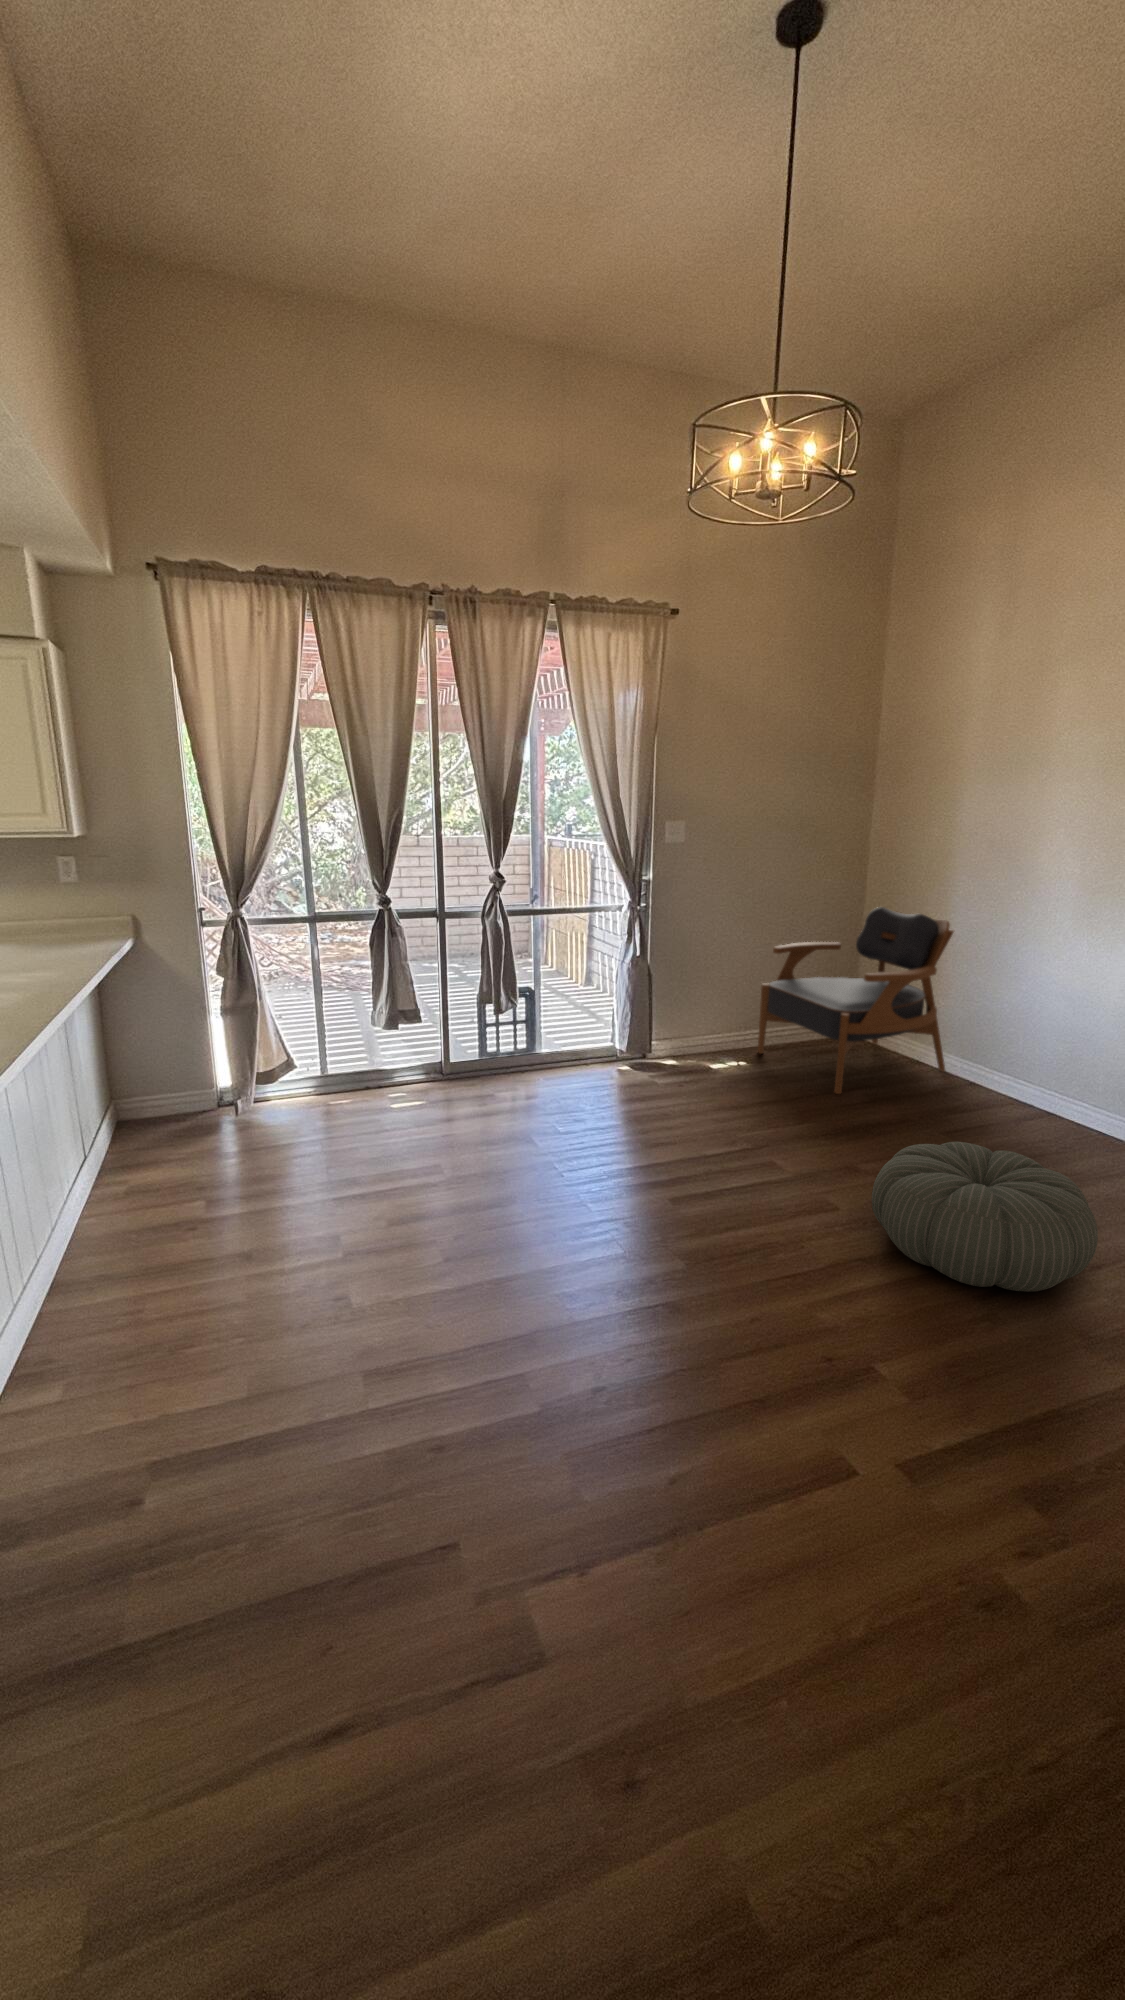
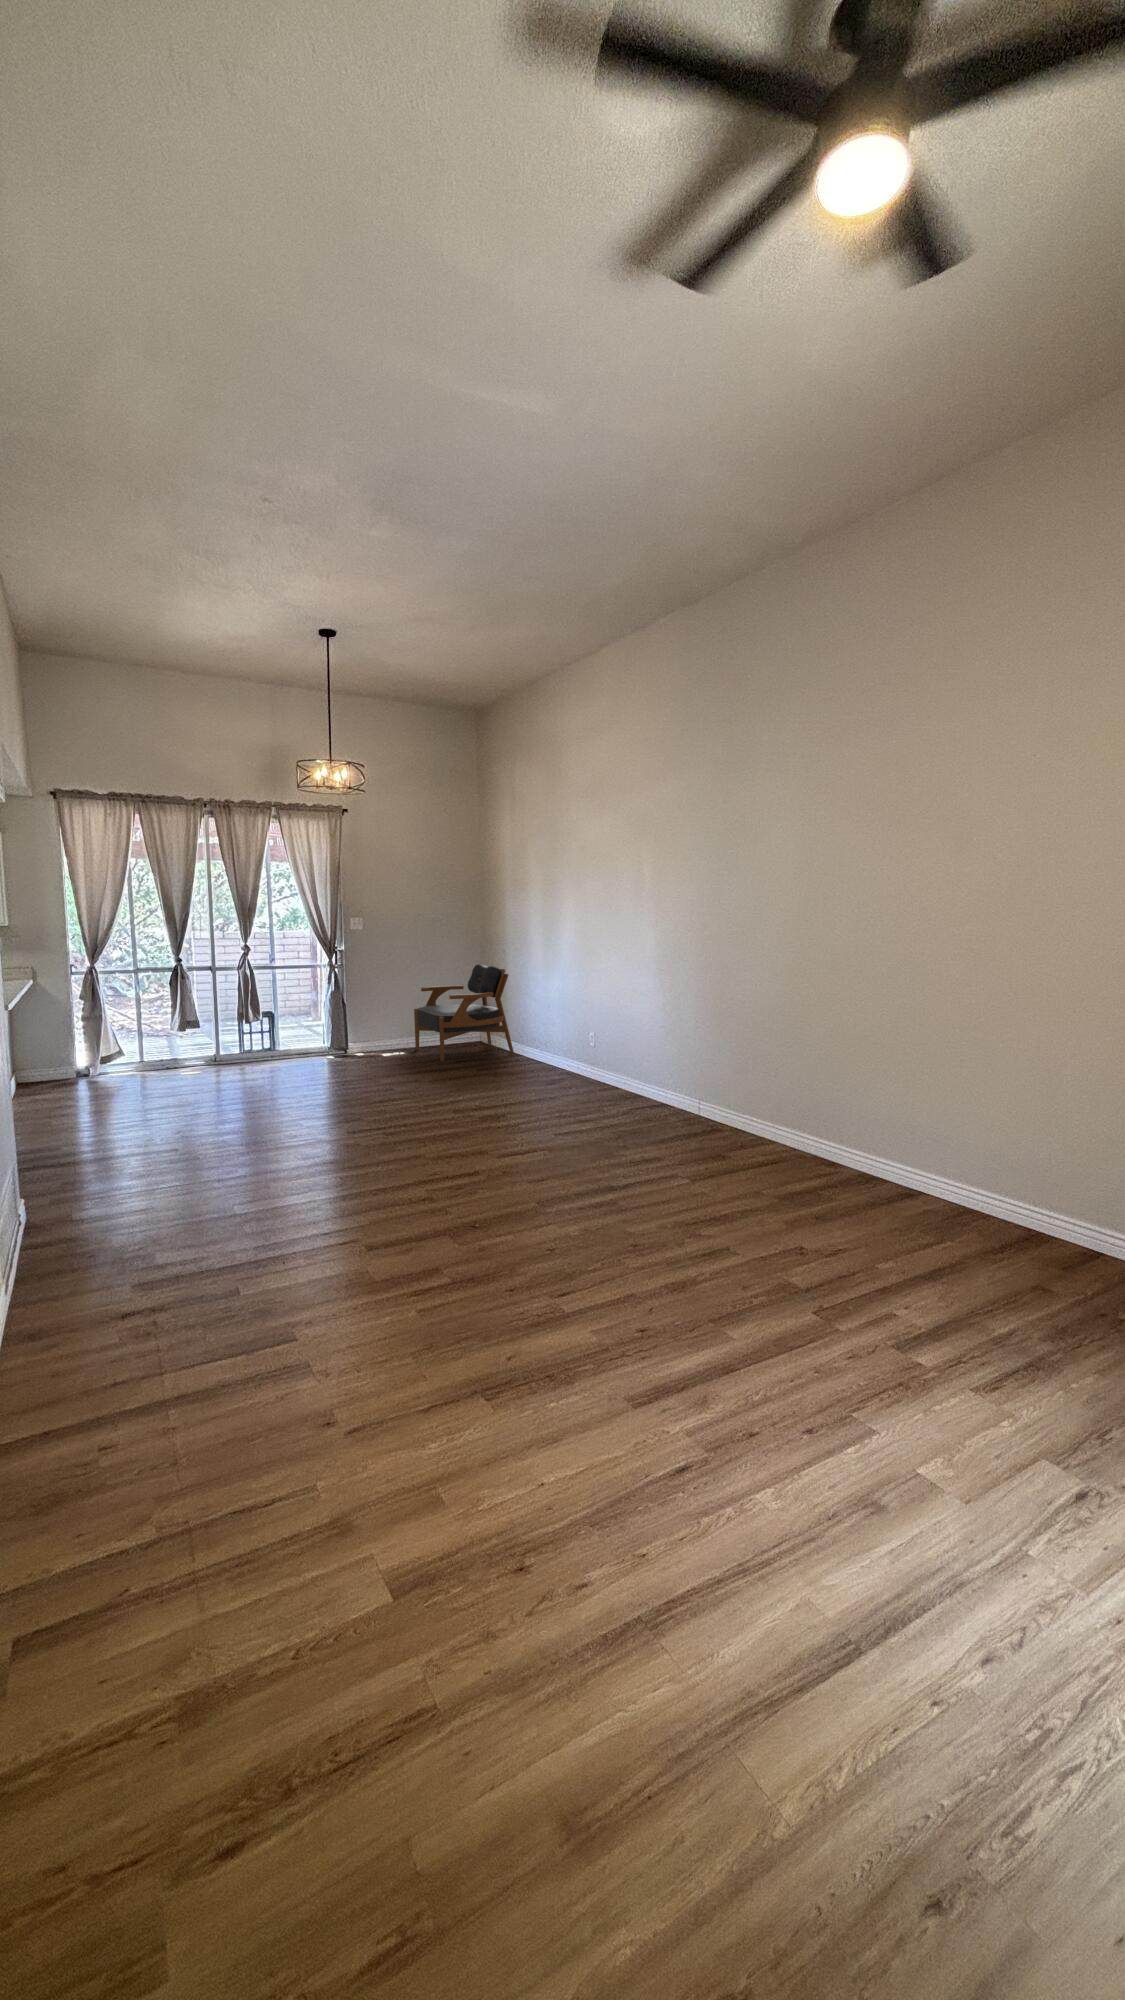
pouf: present [872,1142,1098,1292] -> none [399,1056,485,1104]

